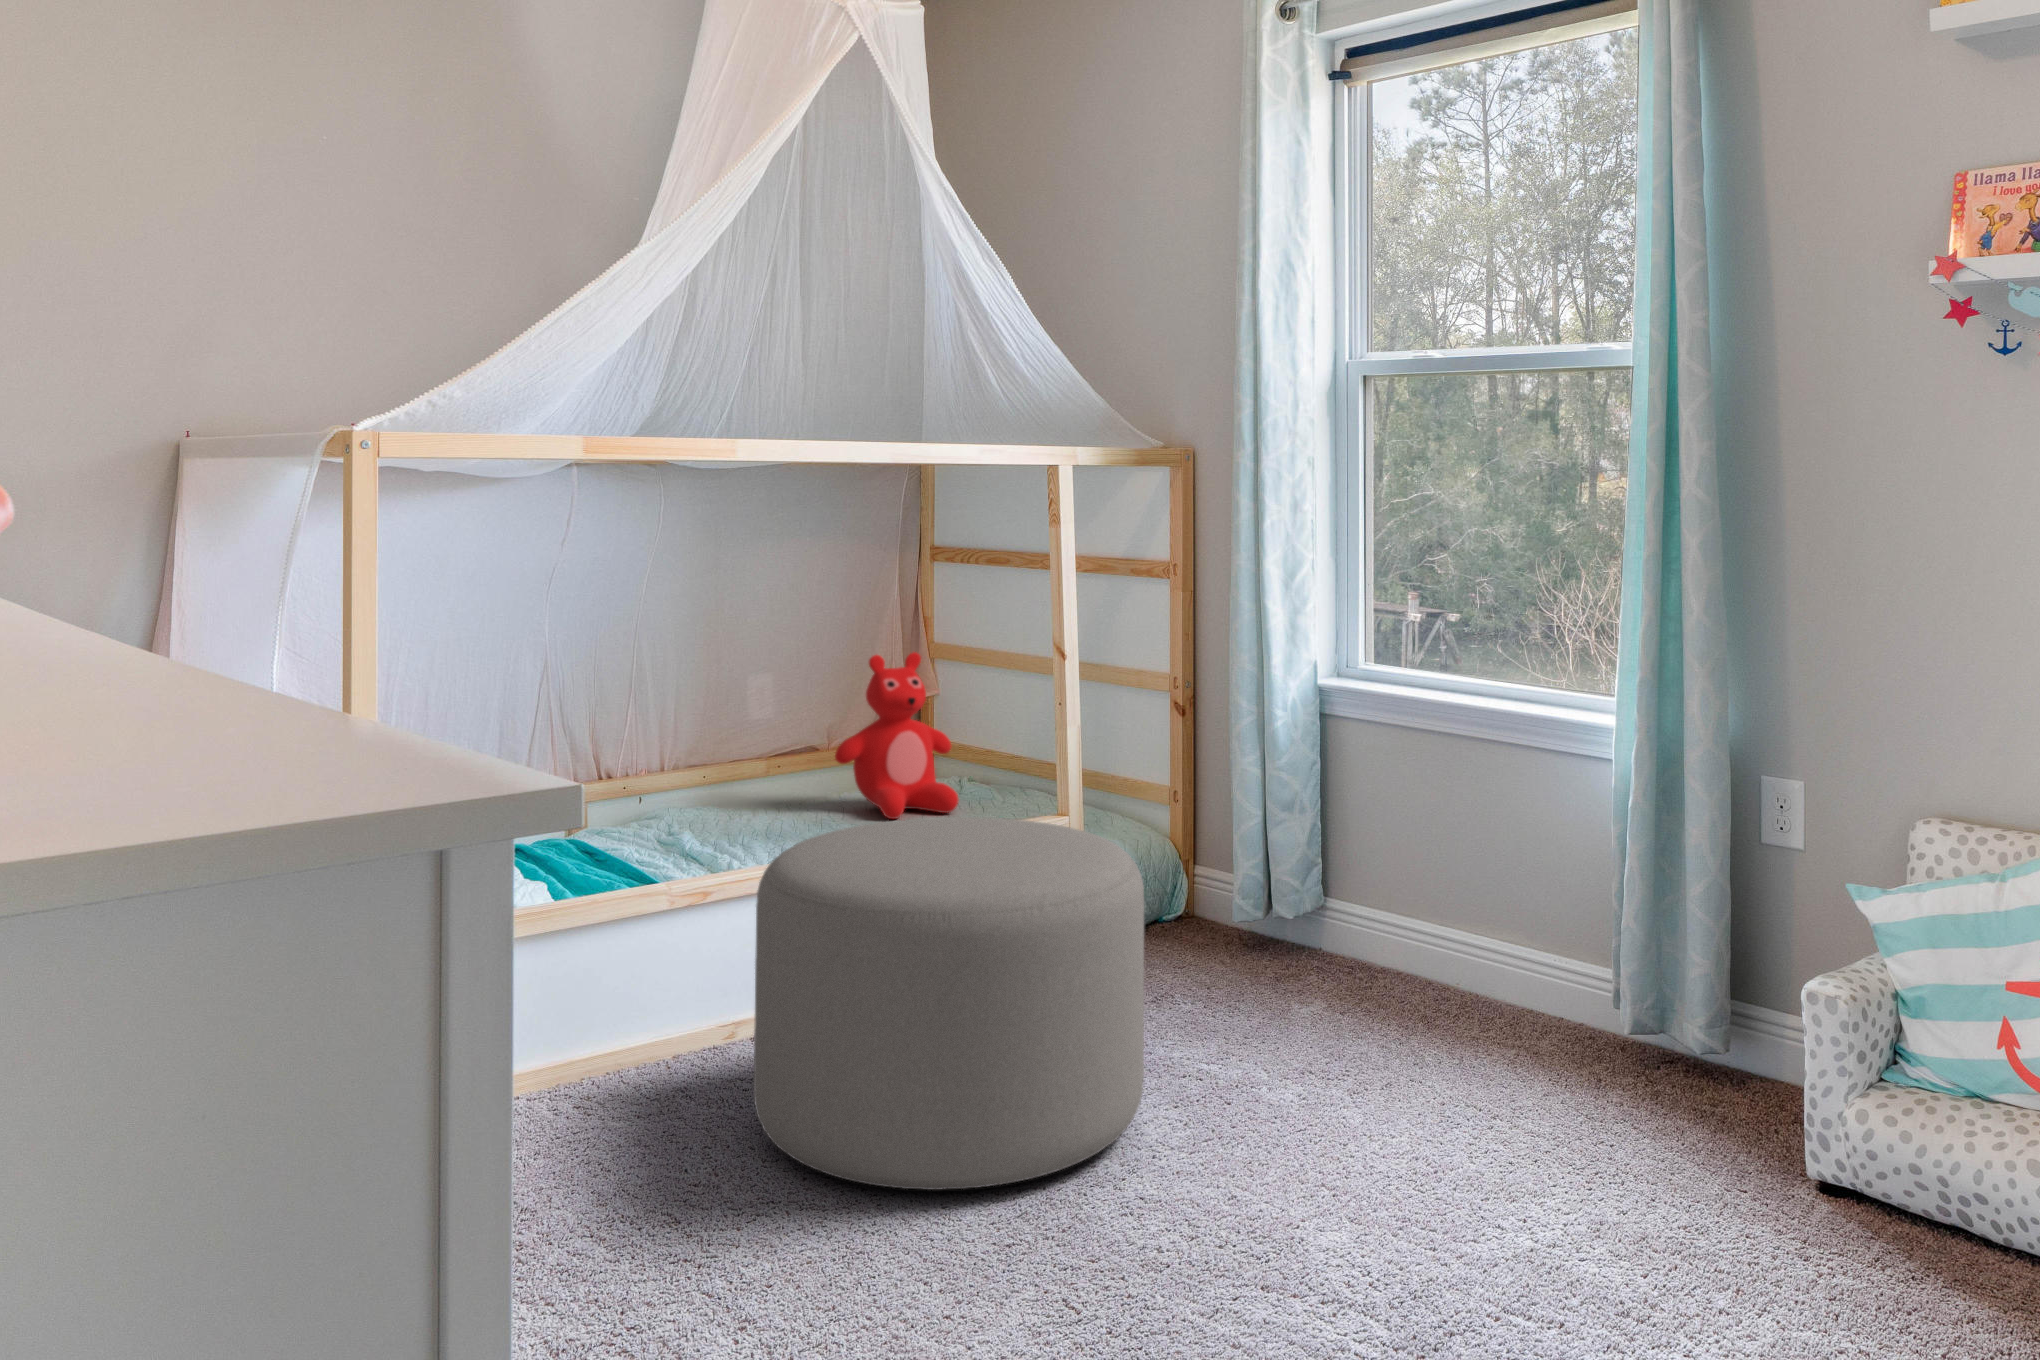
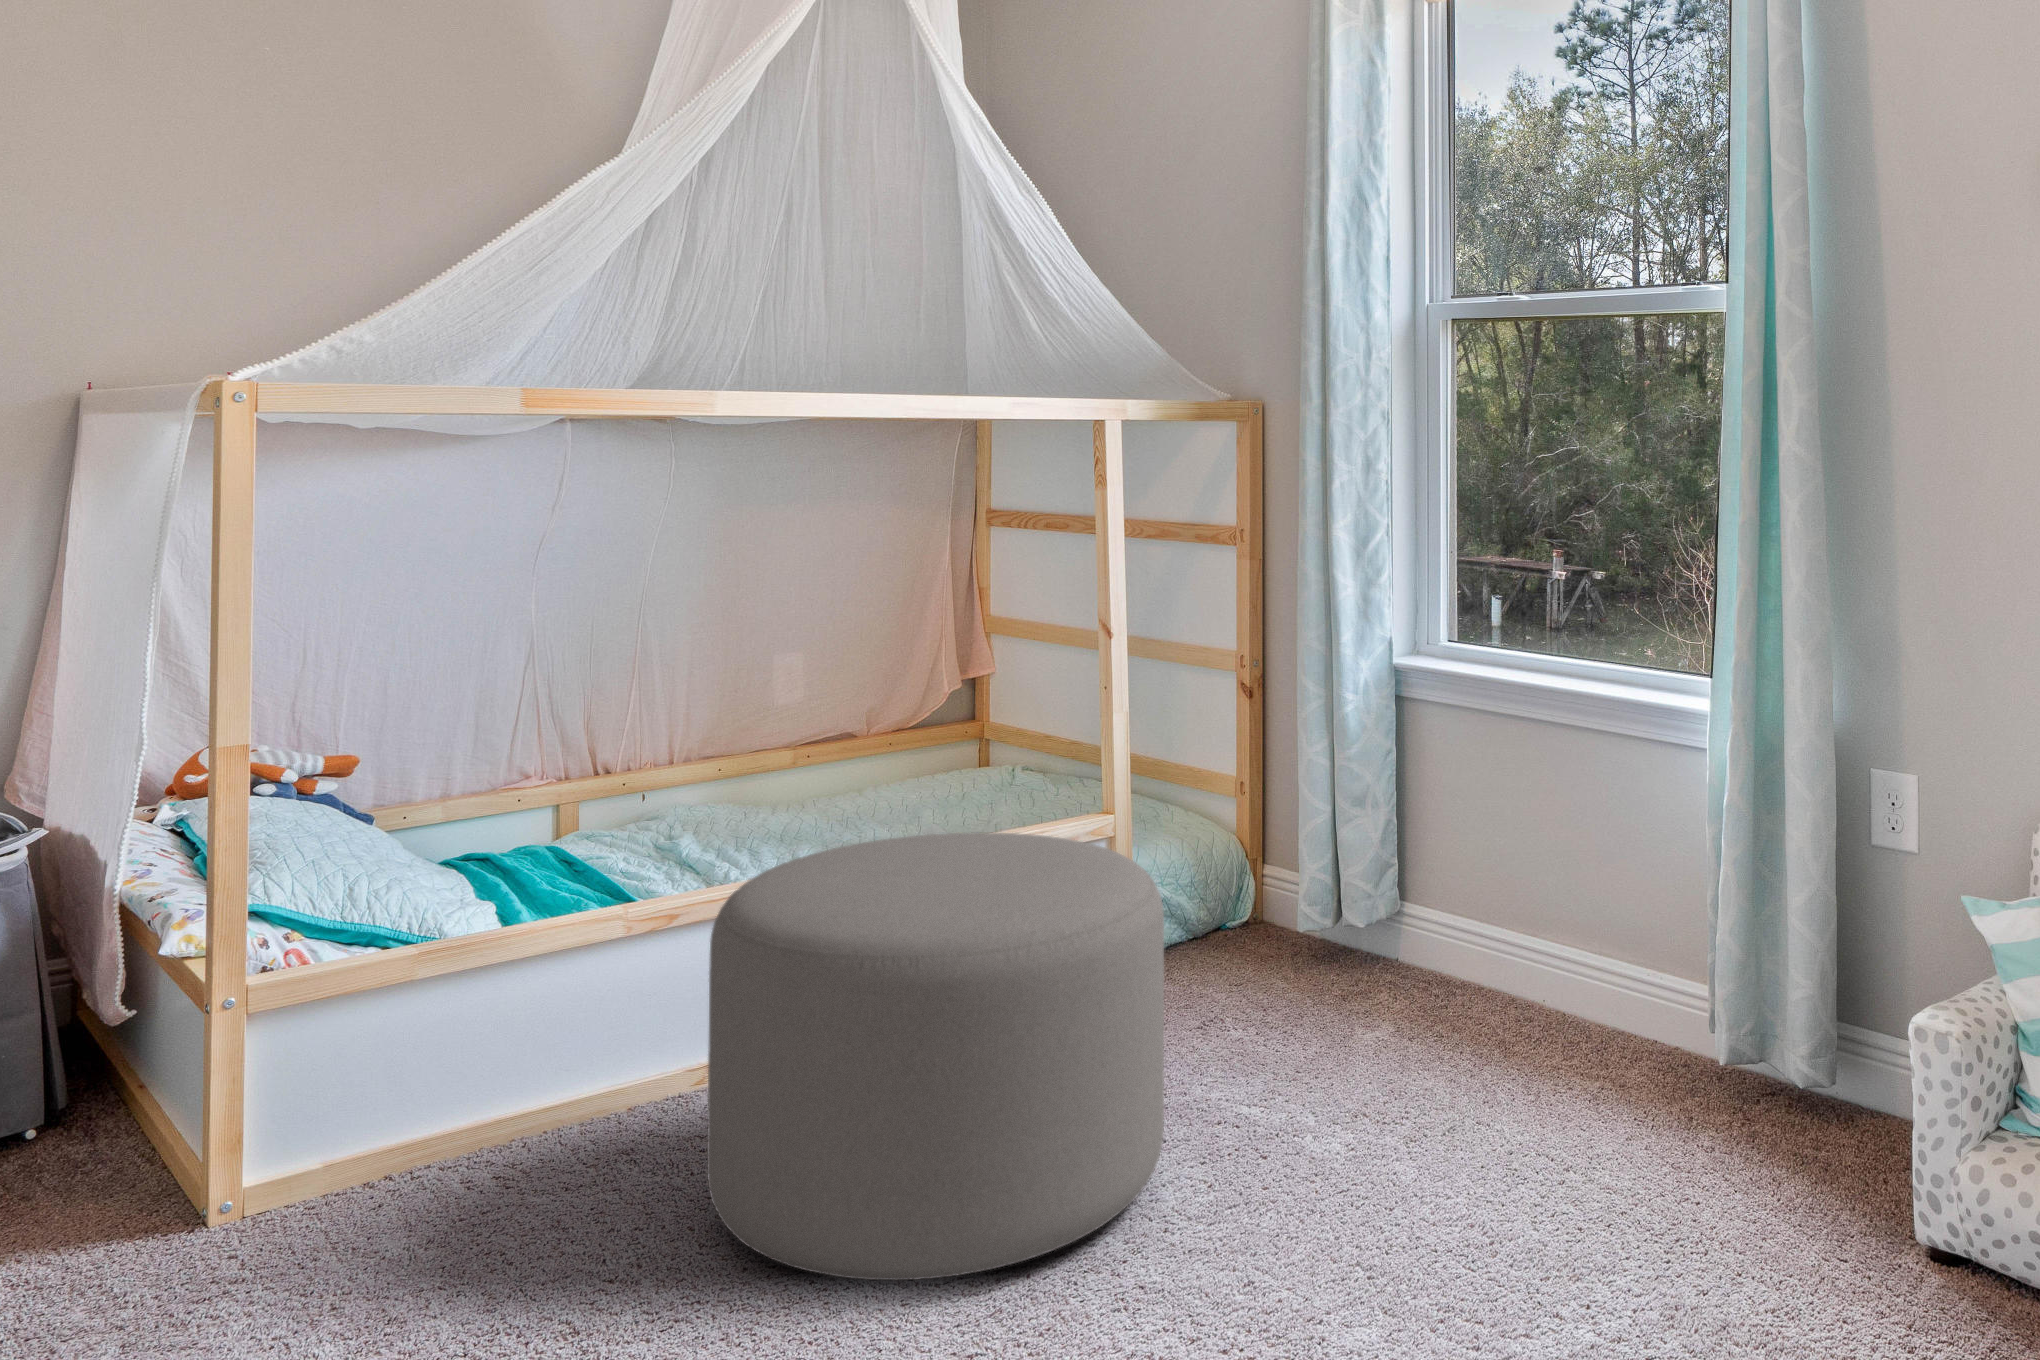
teddy bear: present [835,652,958,819] -> none [869,643,1003,825]

